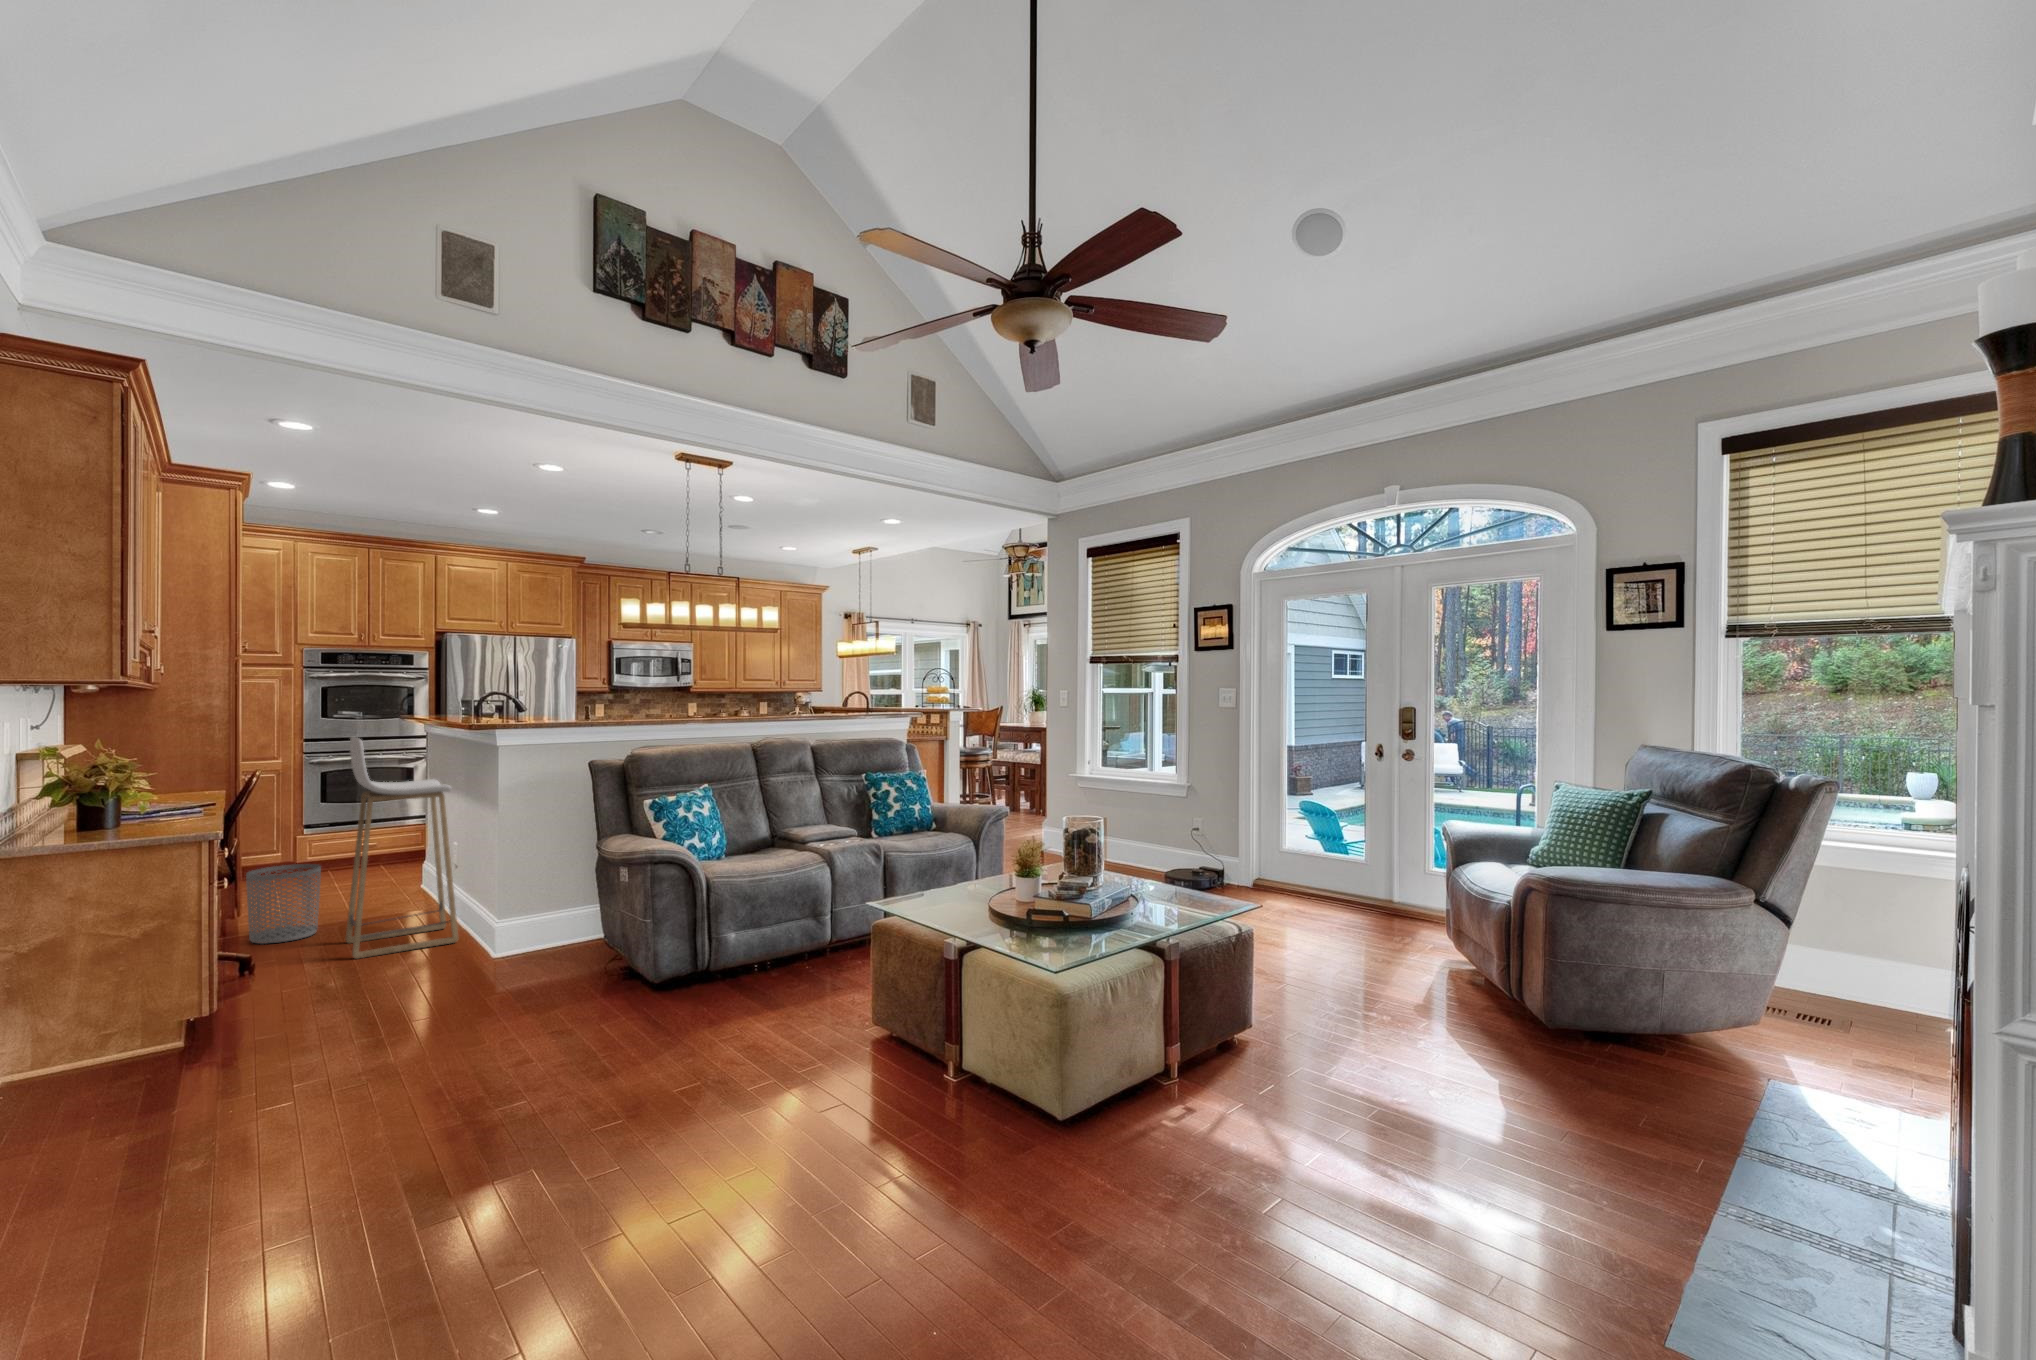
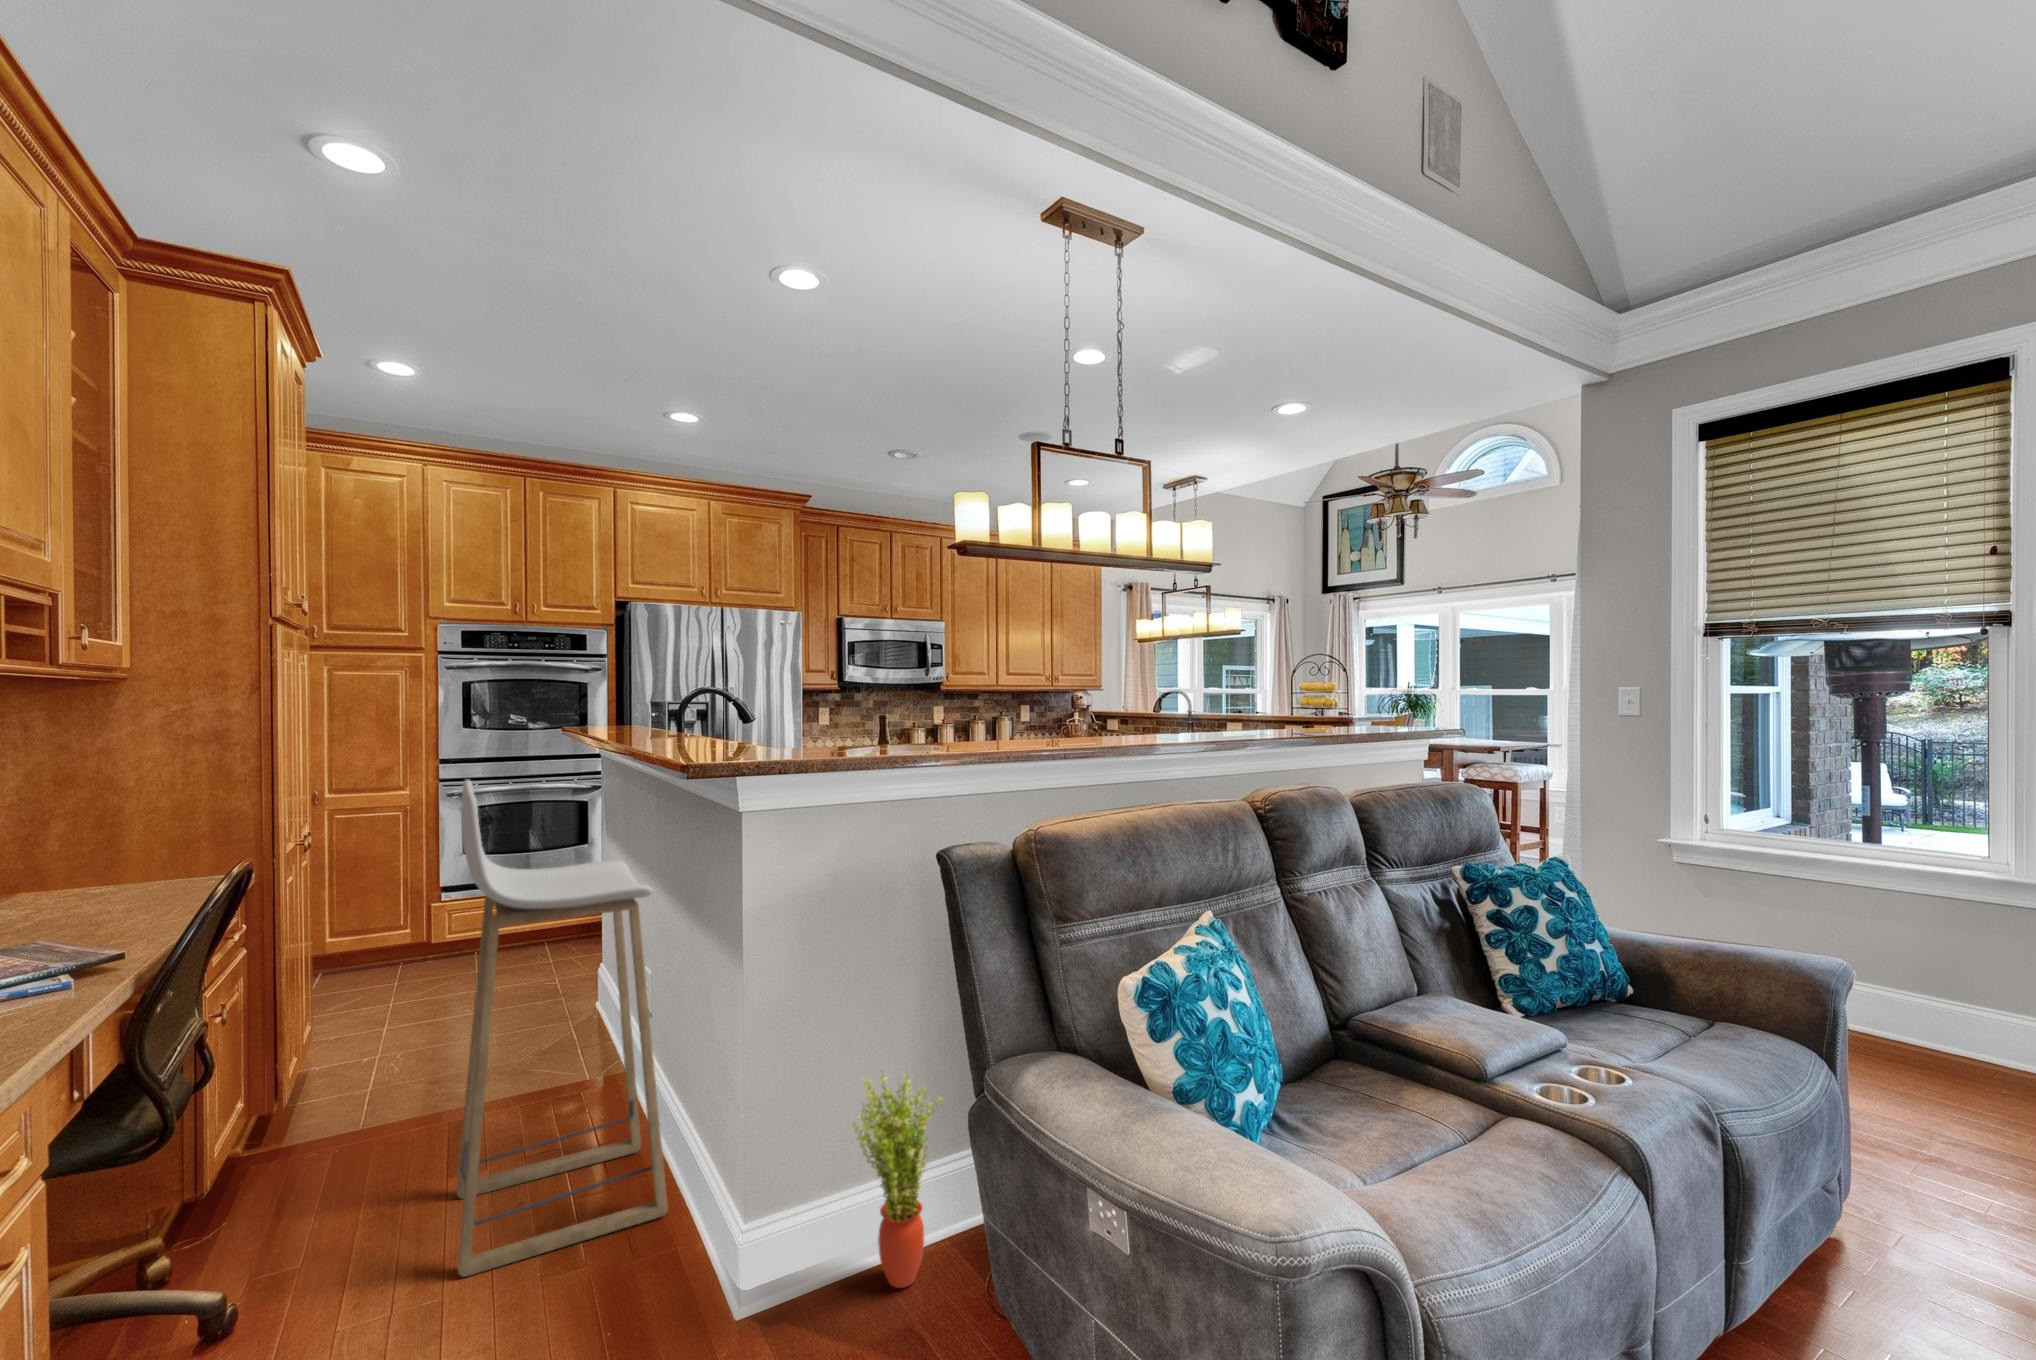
potted plant: none [542,859,588,952] -> present [852,1071,942,1288]
waste bin: present [246,864,321,944] -> none [284,1011,422,1186]

